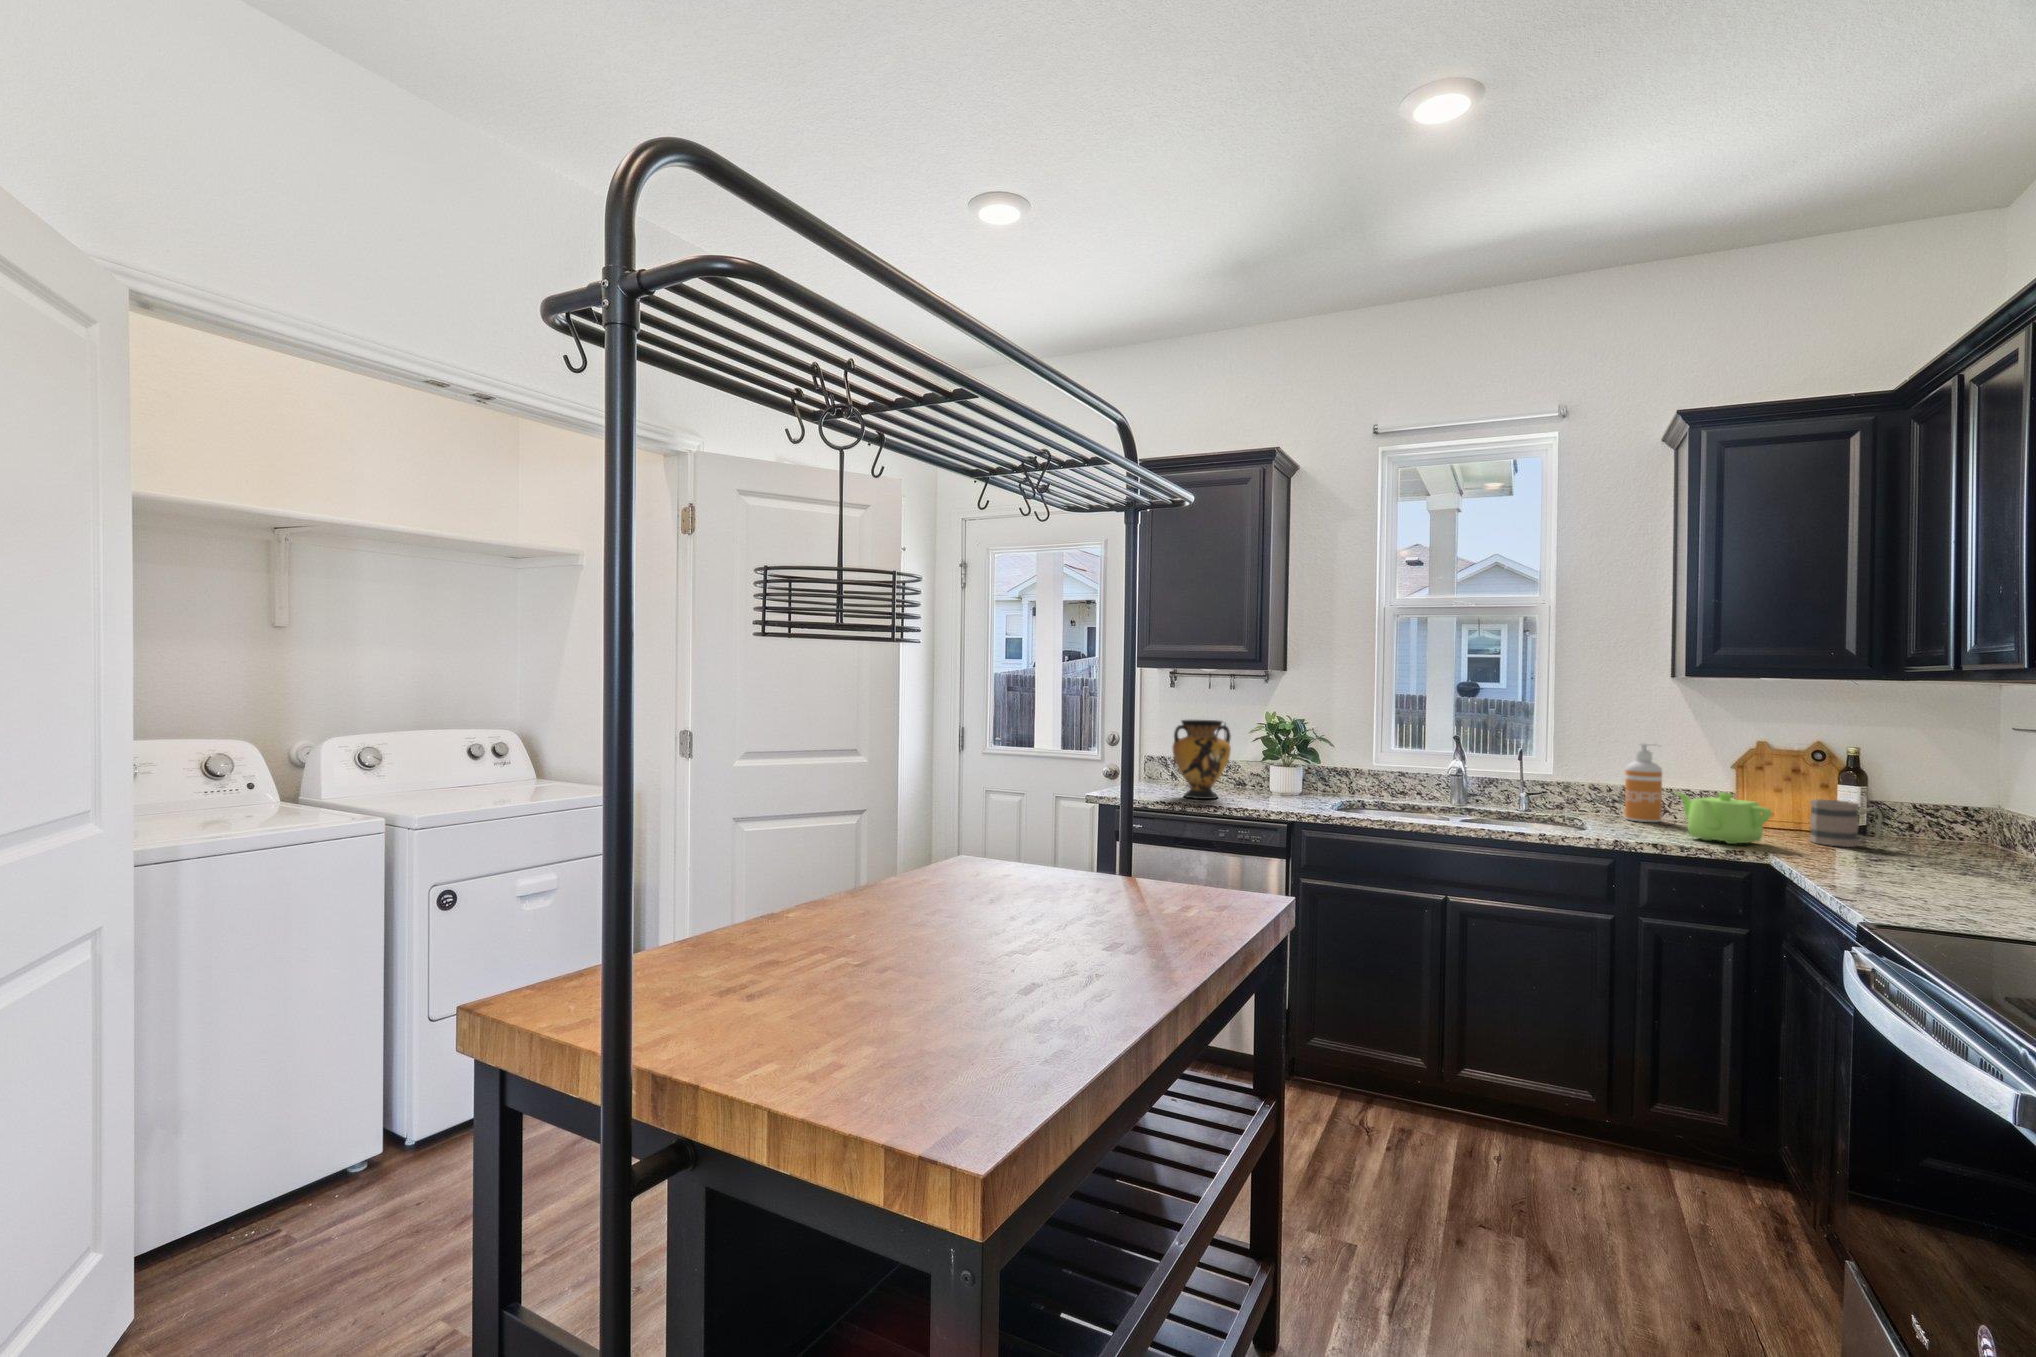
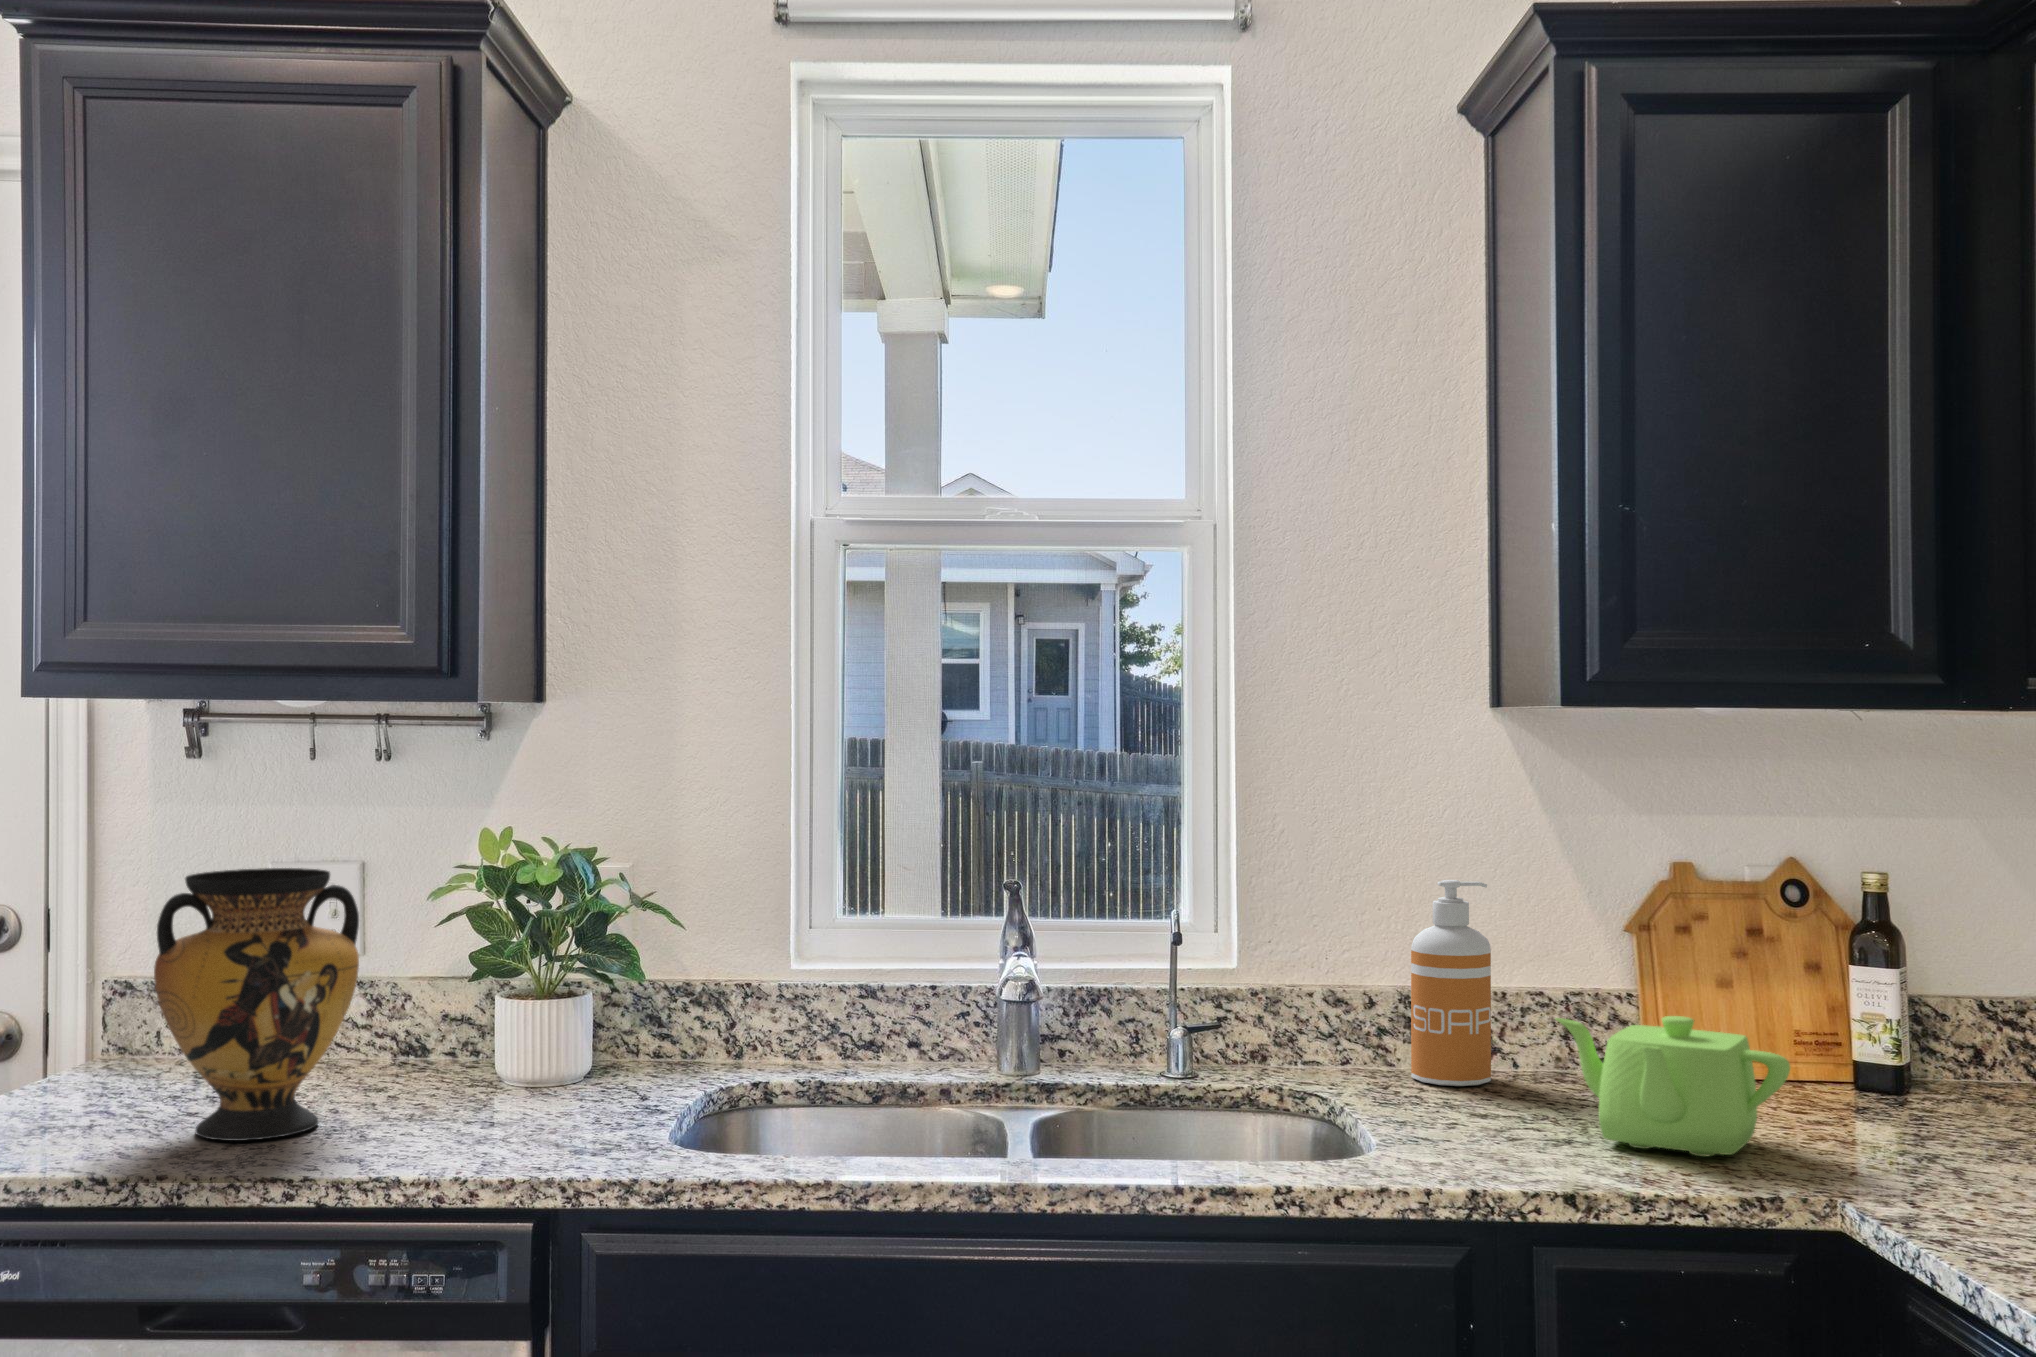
mug: present [1810,799,1882,847] -> none [1823,1007,1971,1128]

